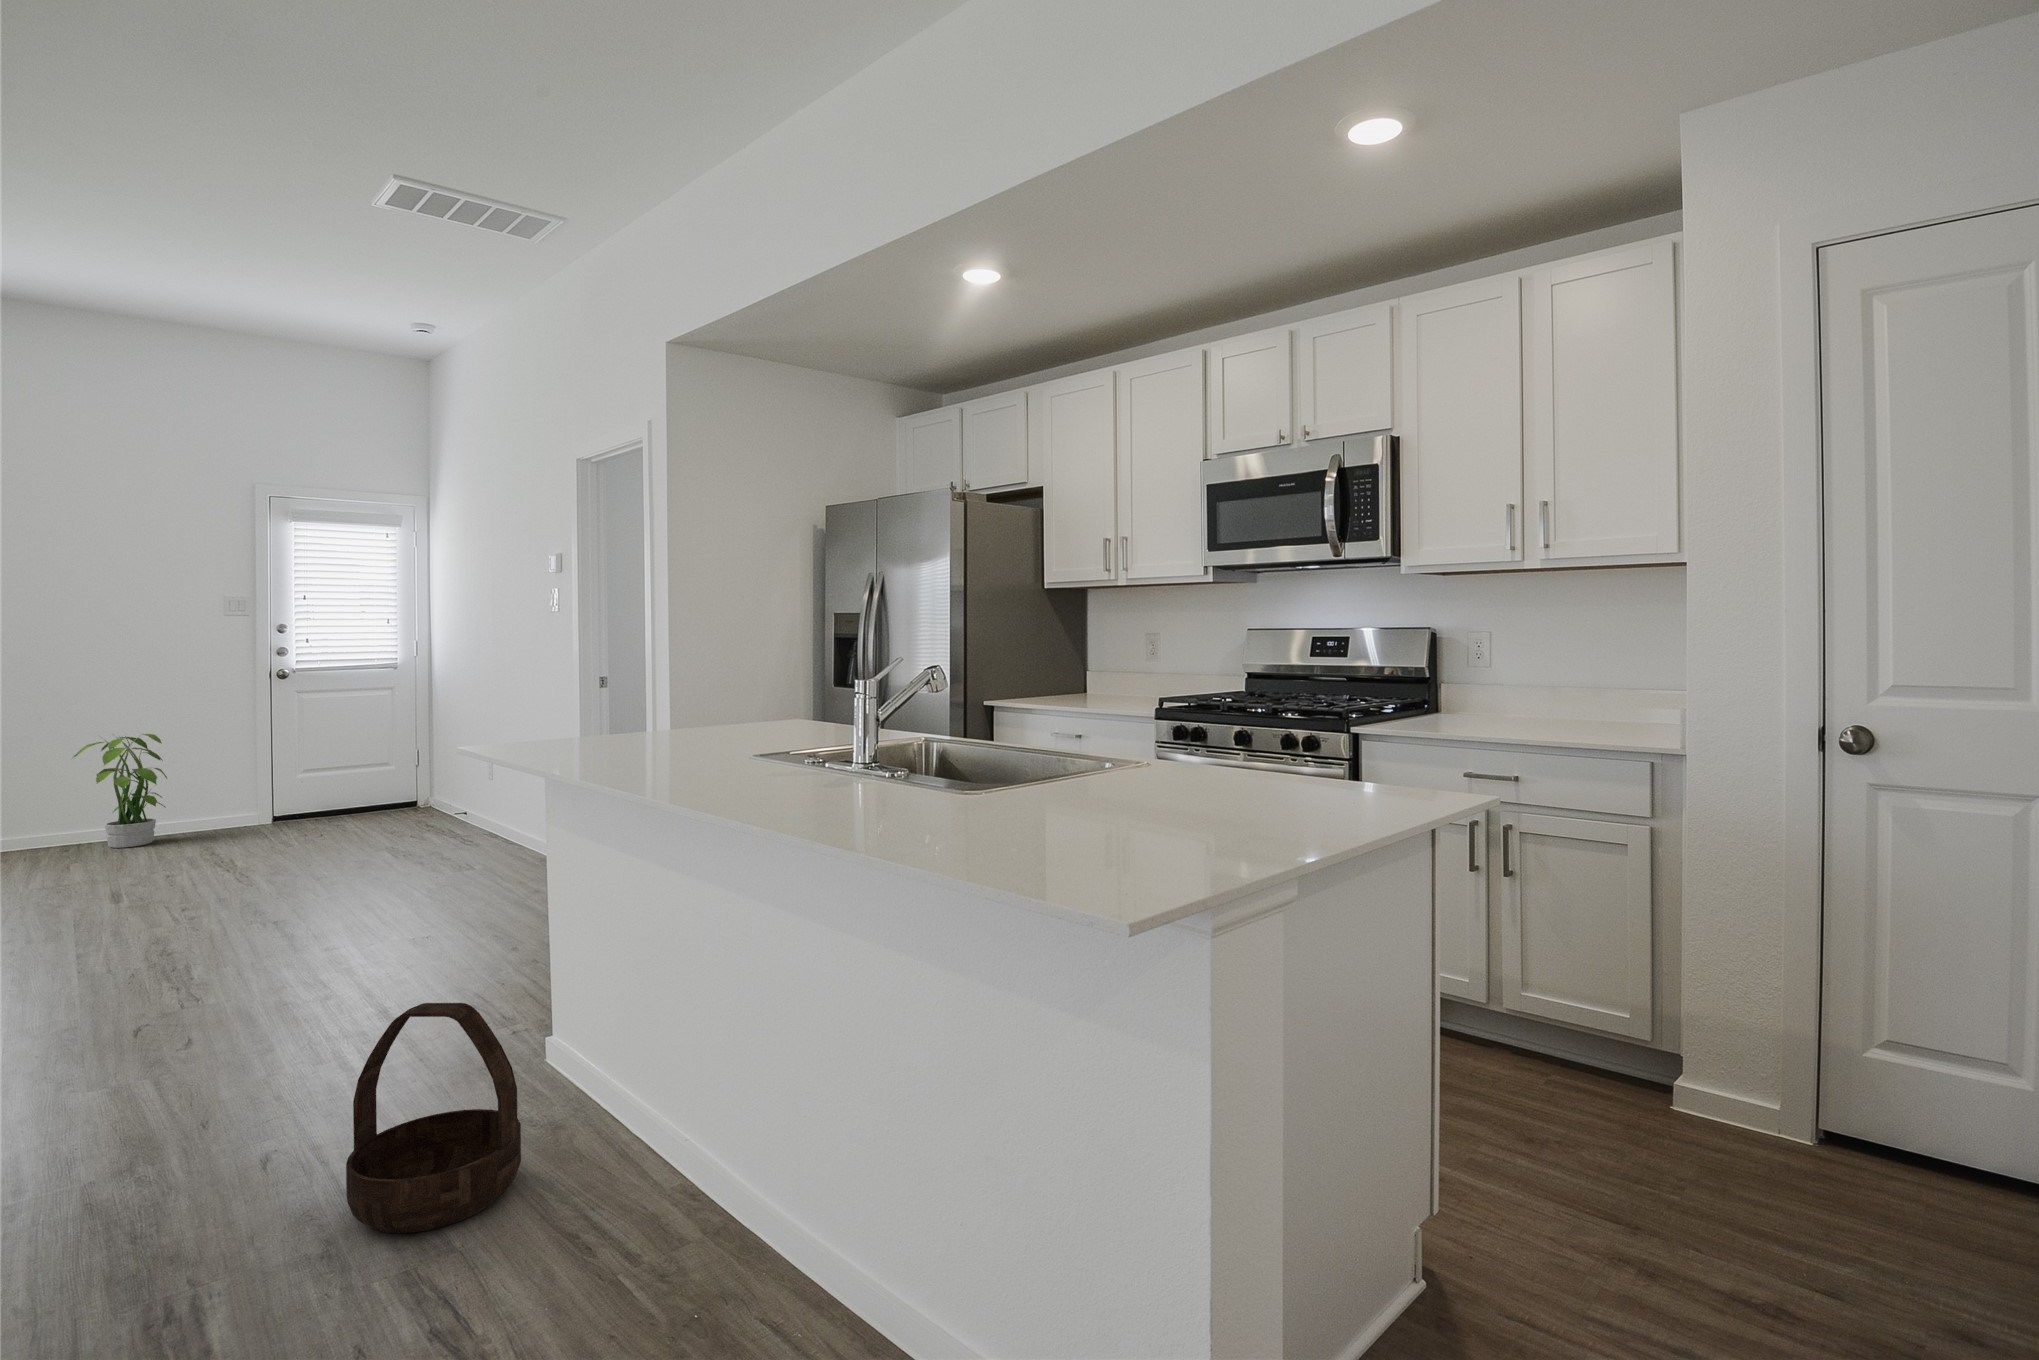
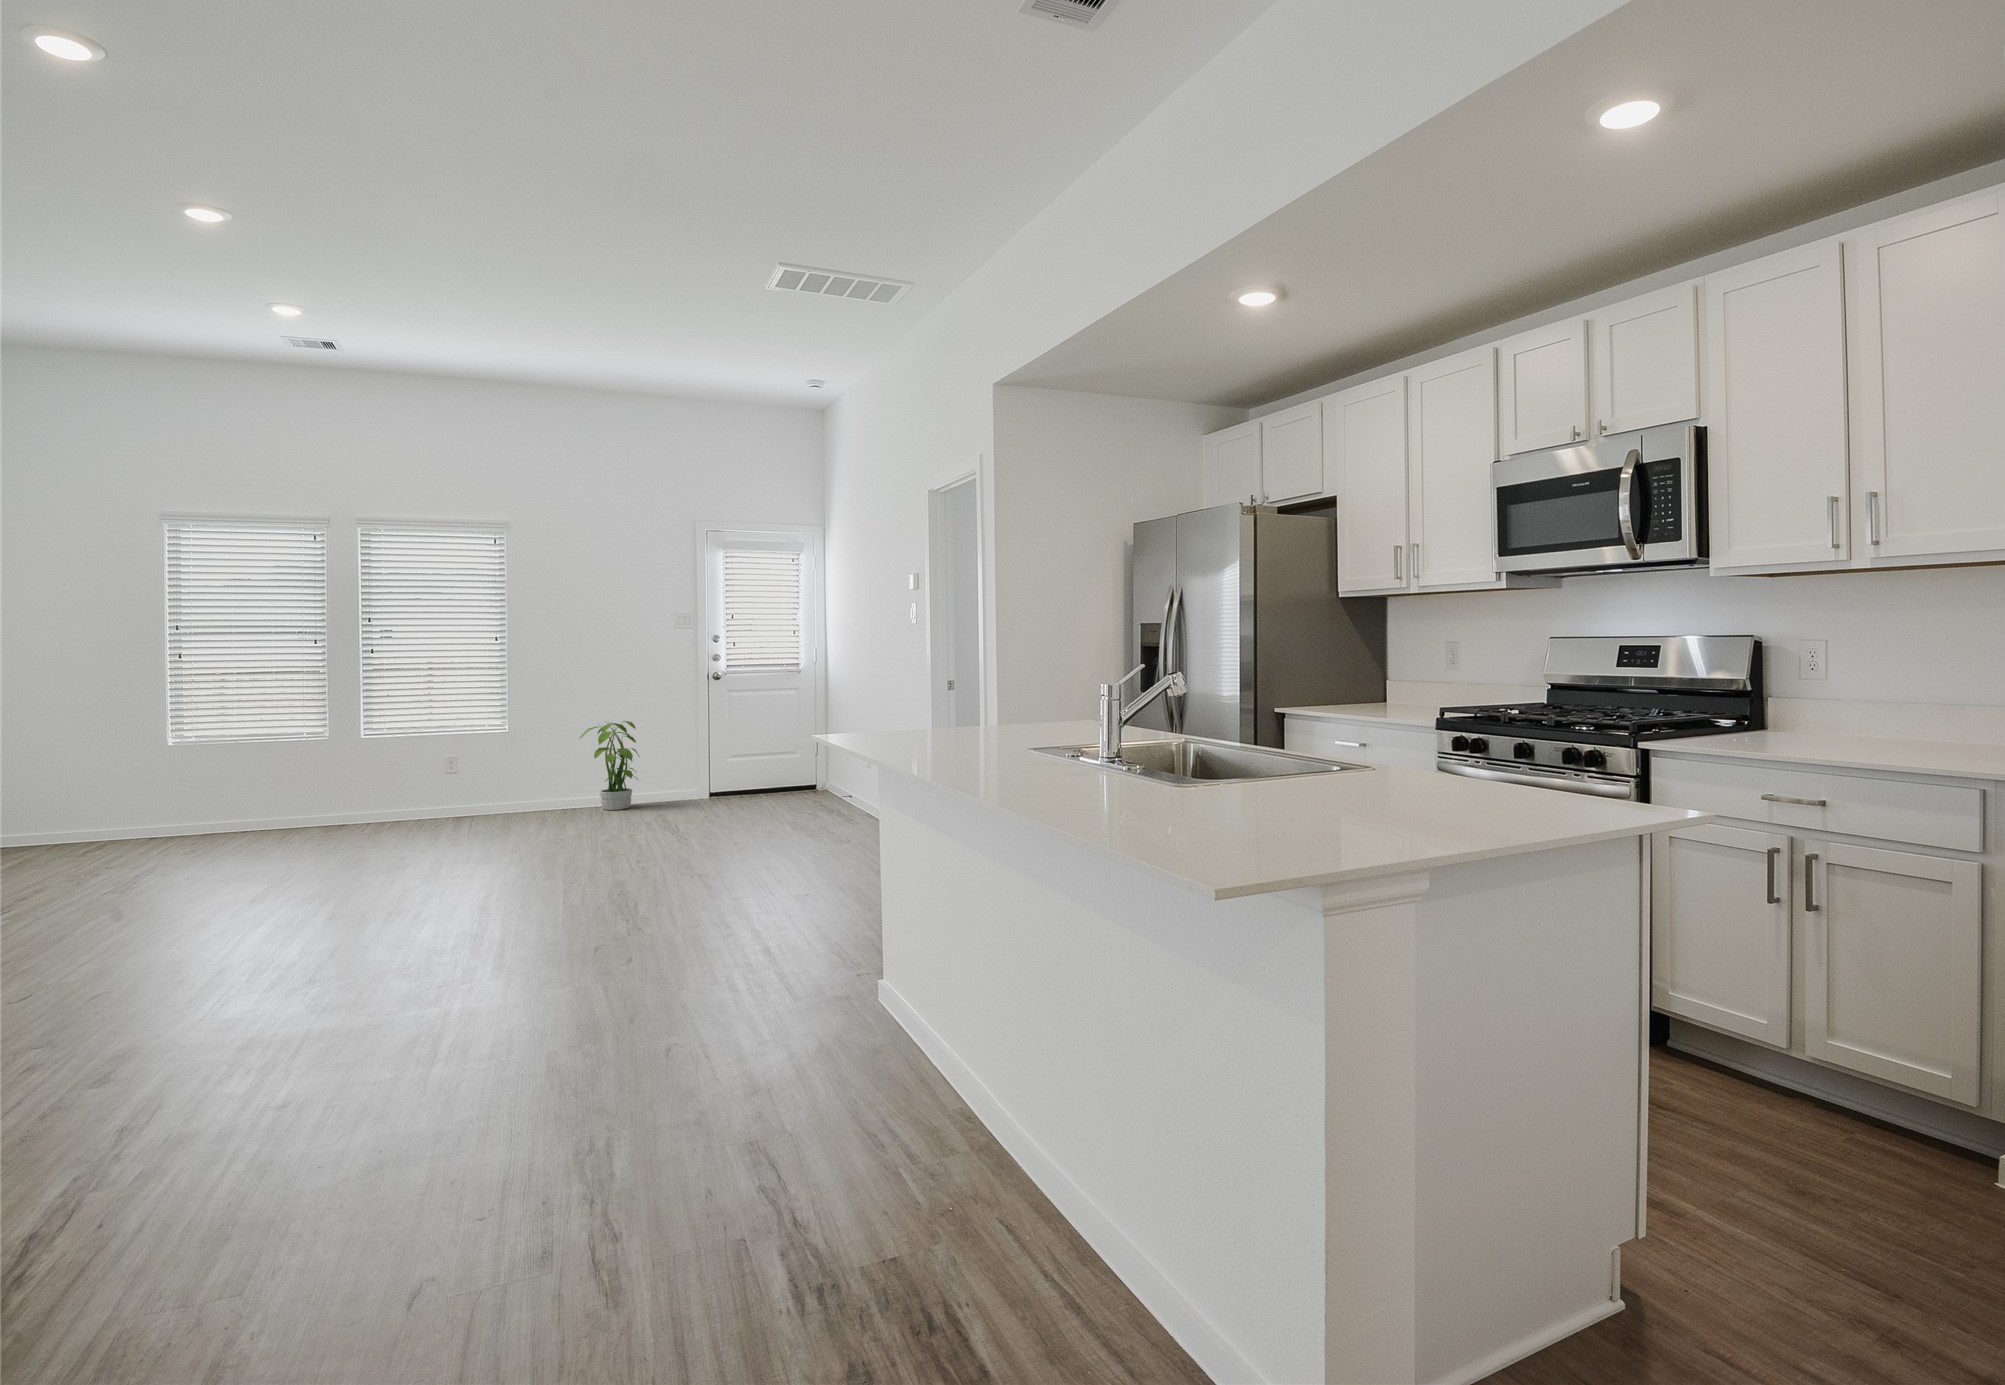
basket: present [346,1003,521,1233] -> none [727,931,847,1104]

